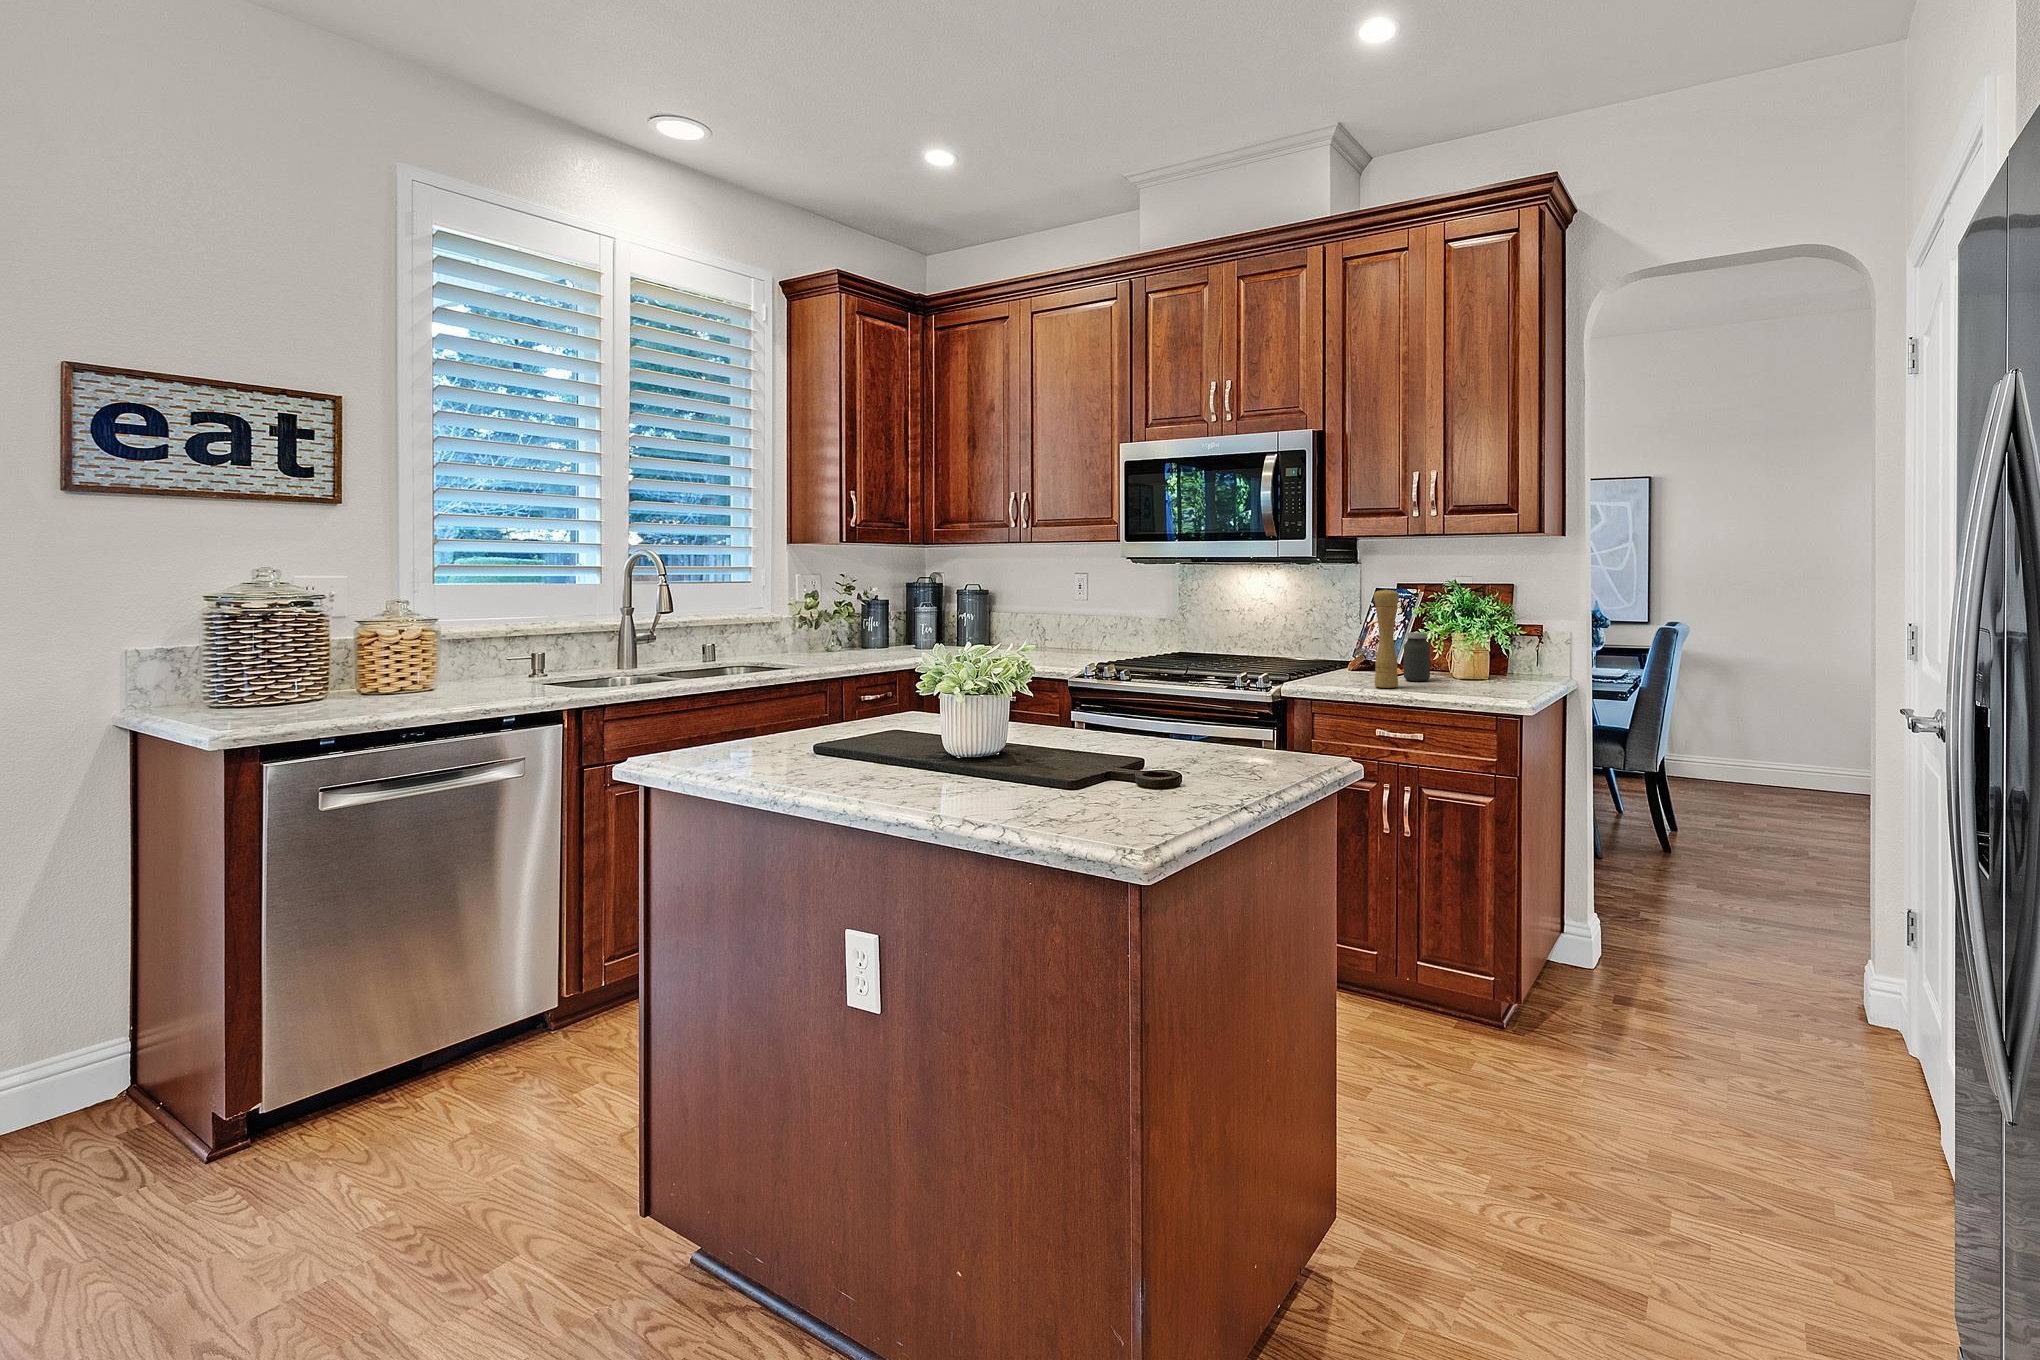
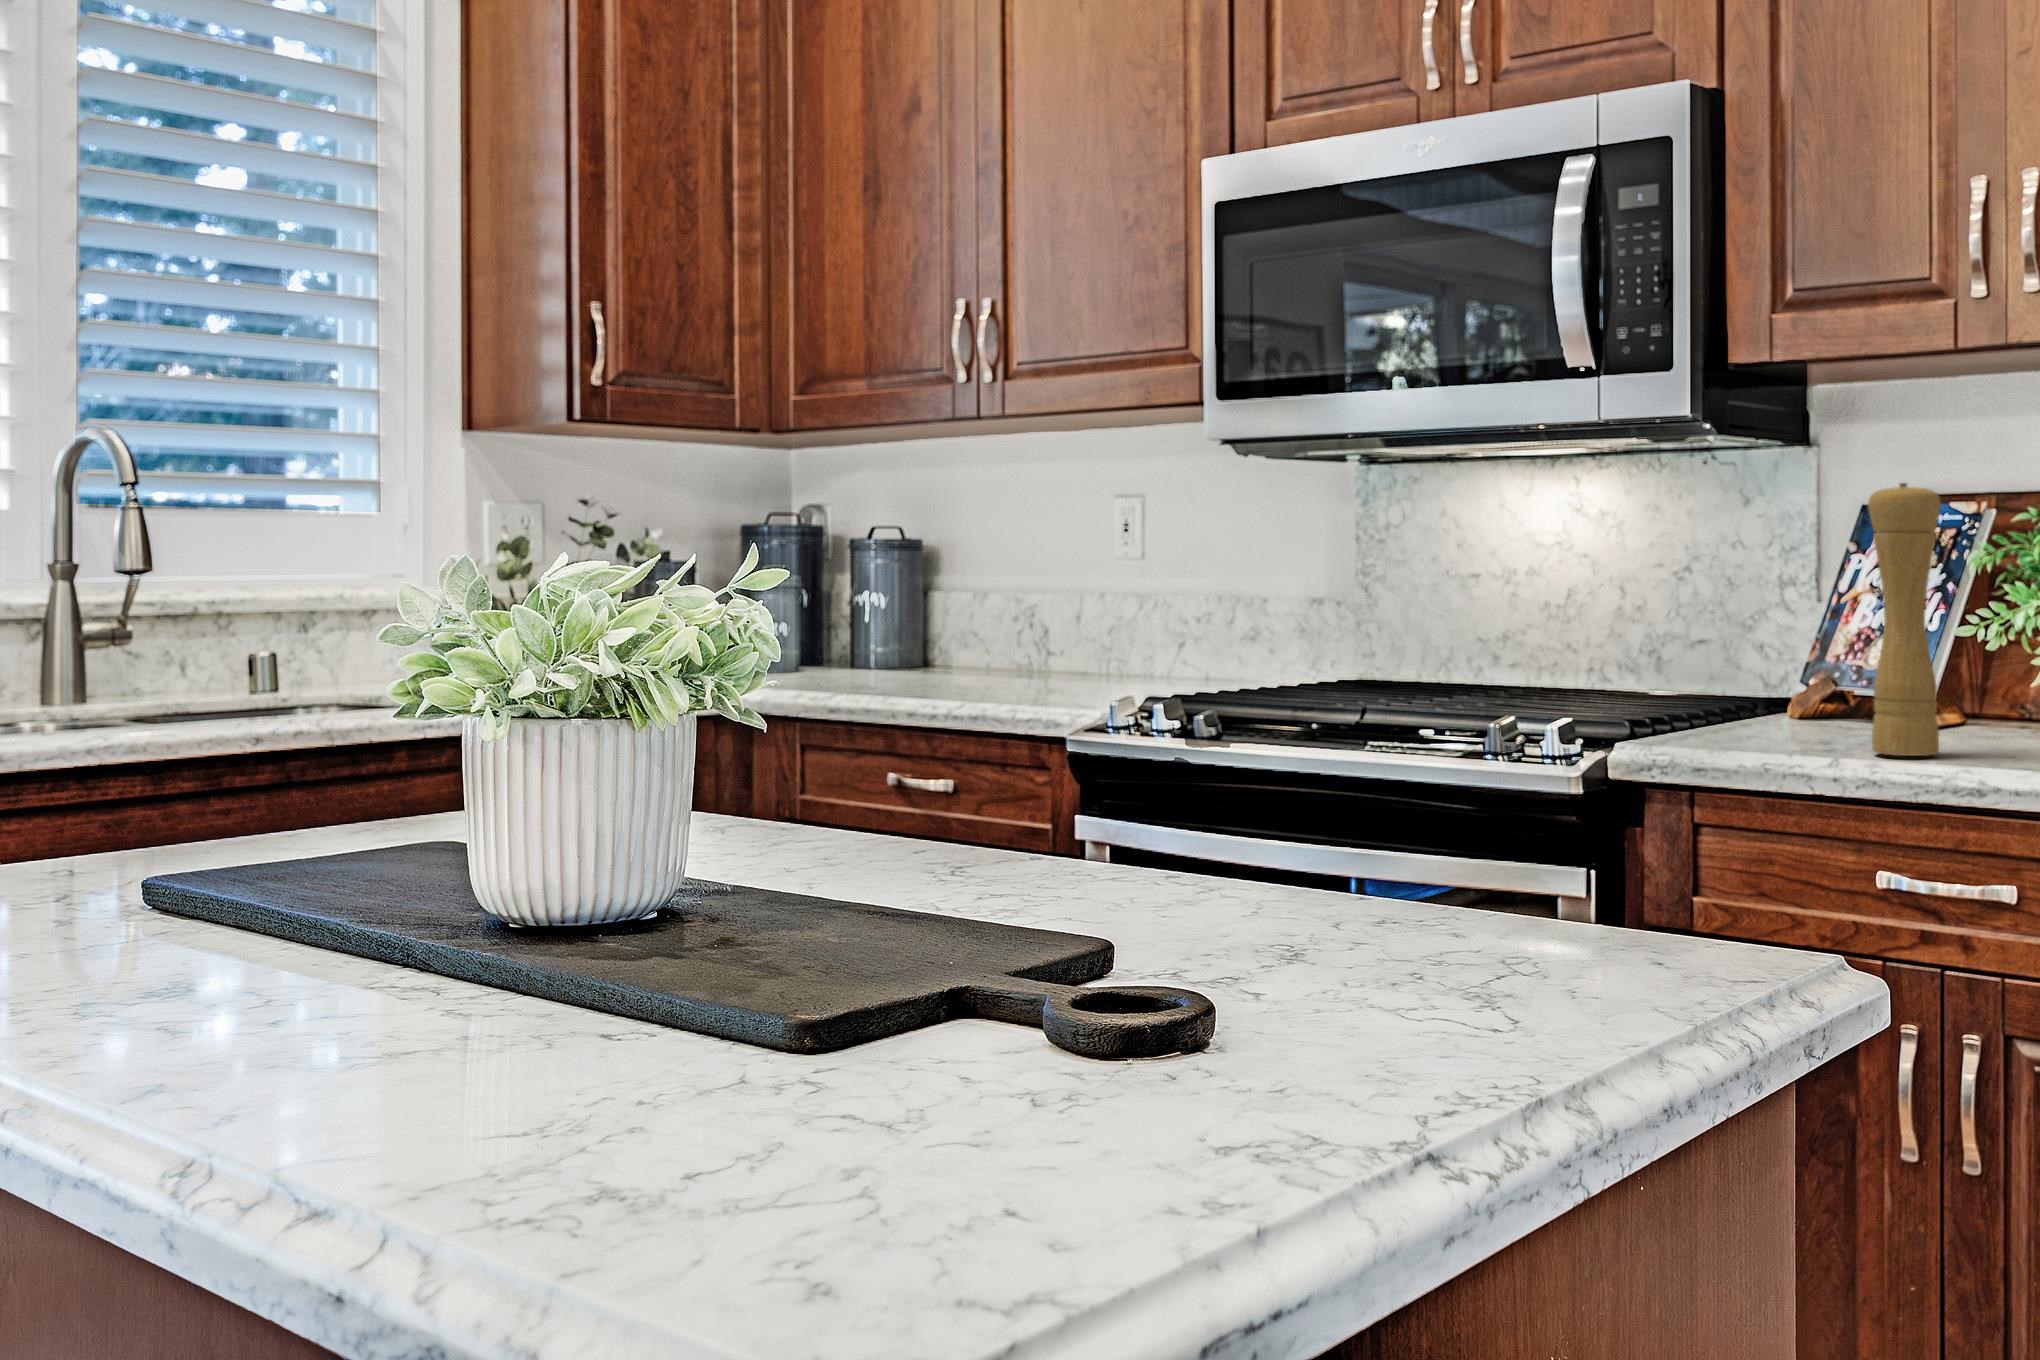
jar: present [1404,632,1430,681] -> none [1948,609,2024,741]

